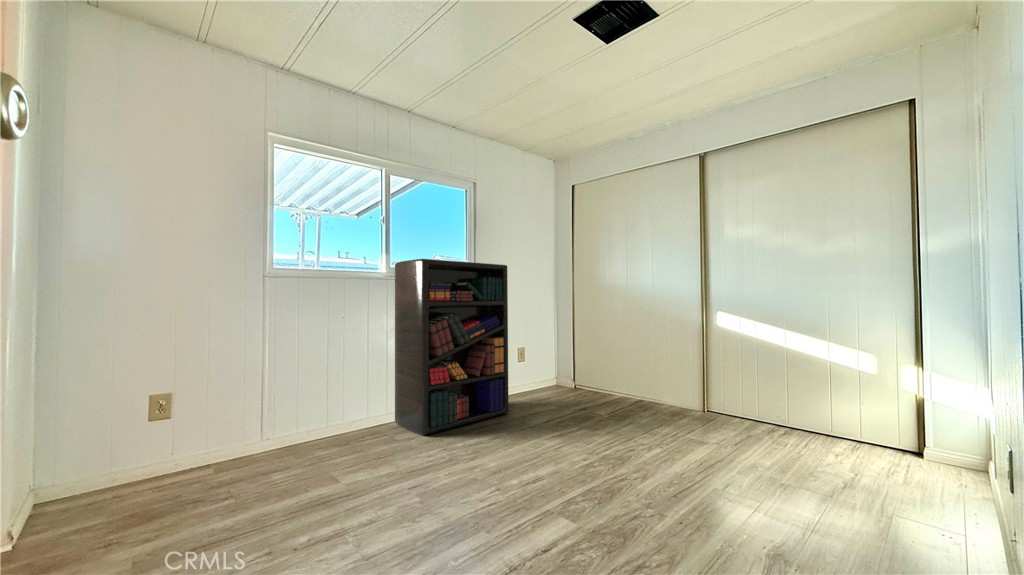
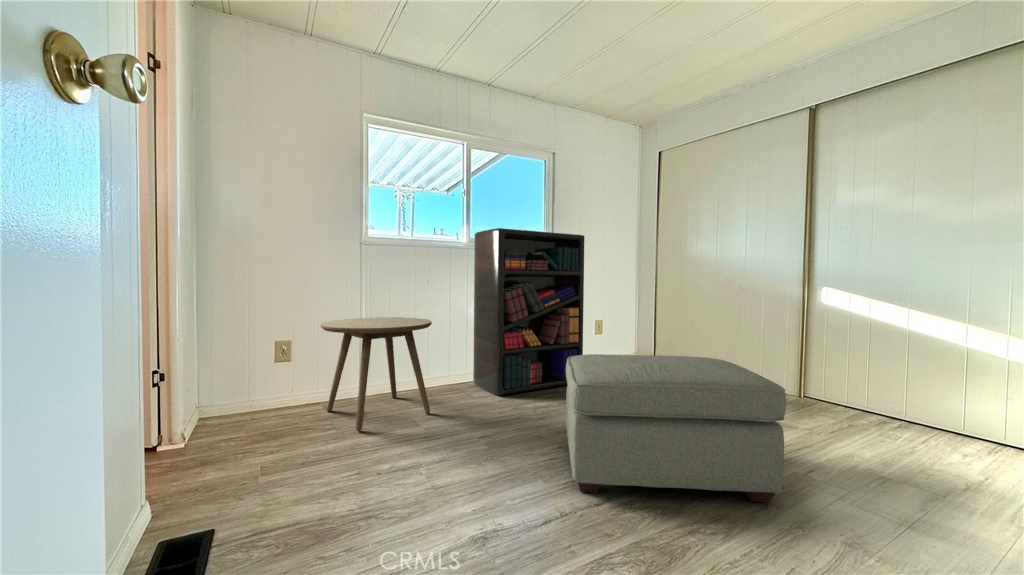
side table: none [214,357,350,496] -> present [321,317,432,431]
ottoman: none [501,386,712,539] -> present [566,354,786,502]

